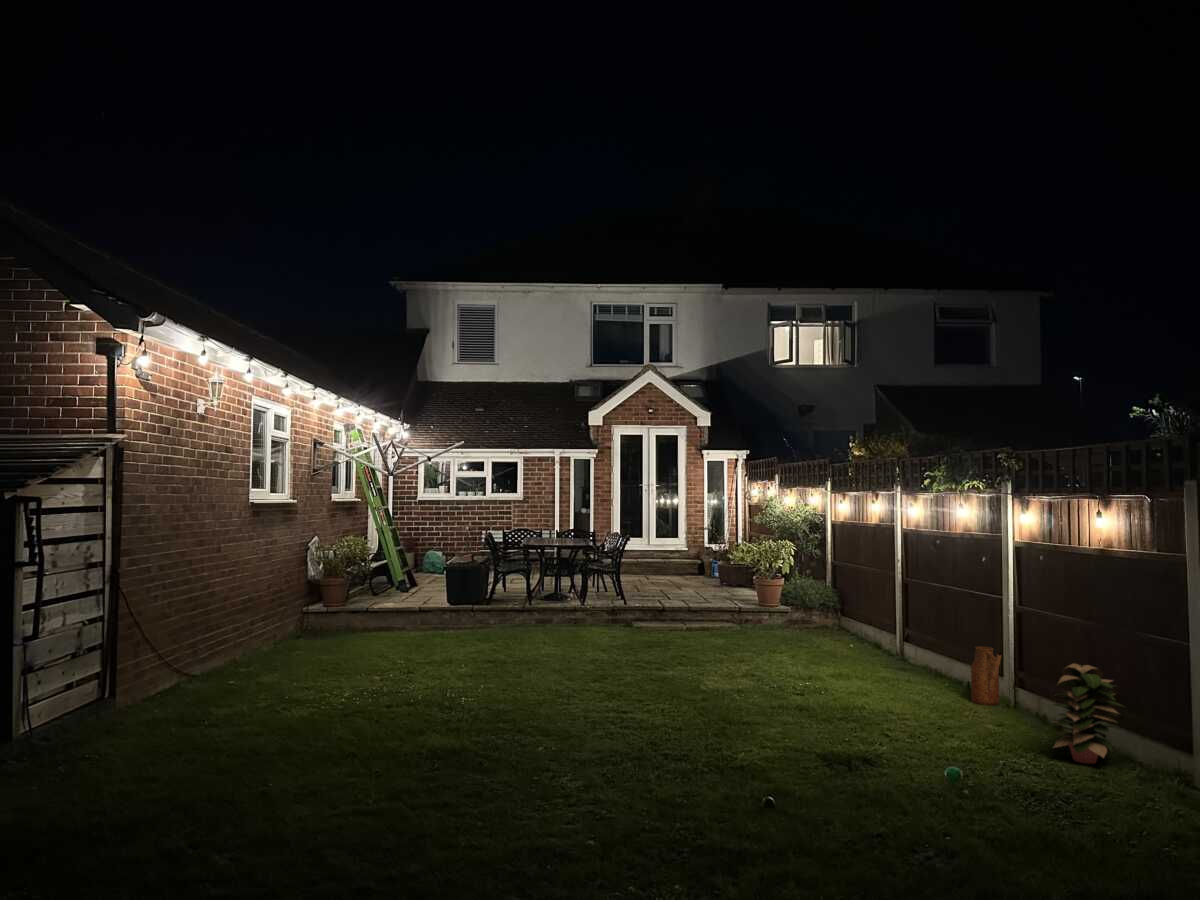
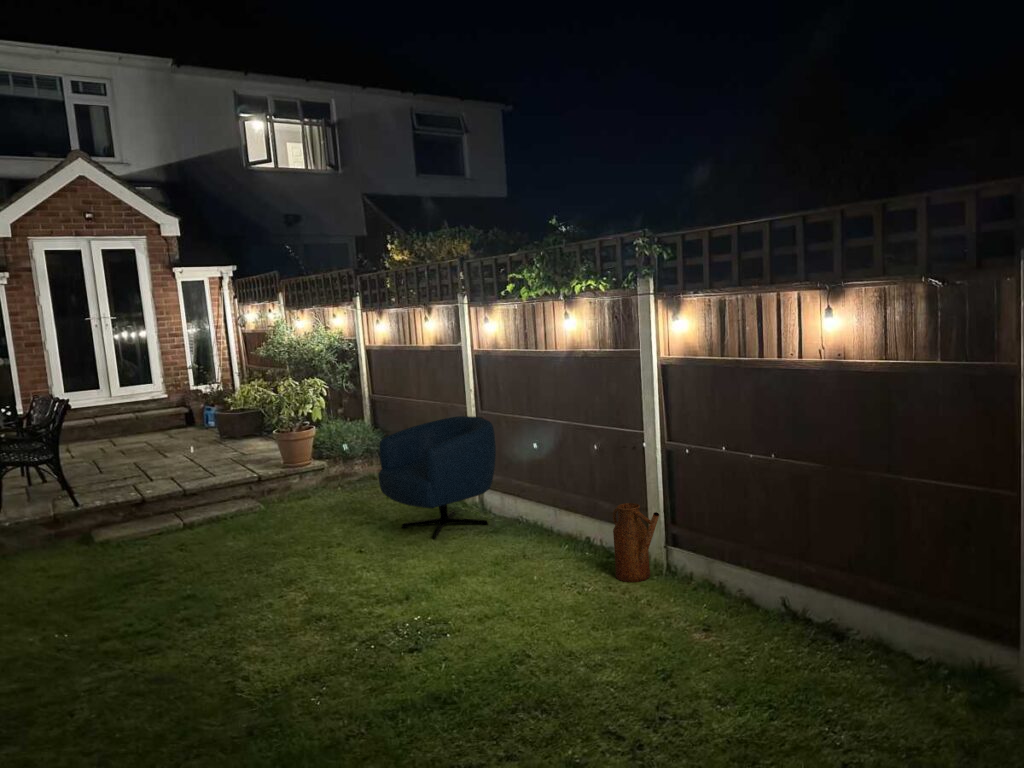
armchair: none [819,578,909,663] -> present [379,416,496,540]
decorative plant: present [1053,664,1125,764] -> none [779,531,883,673]

